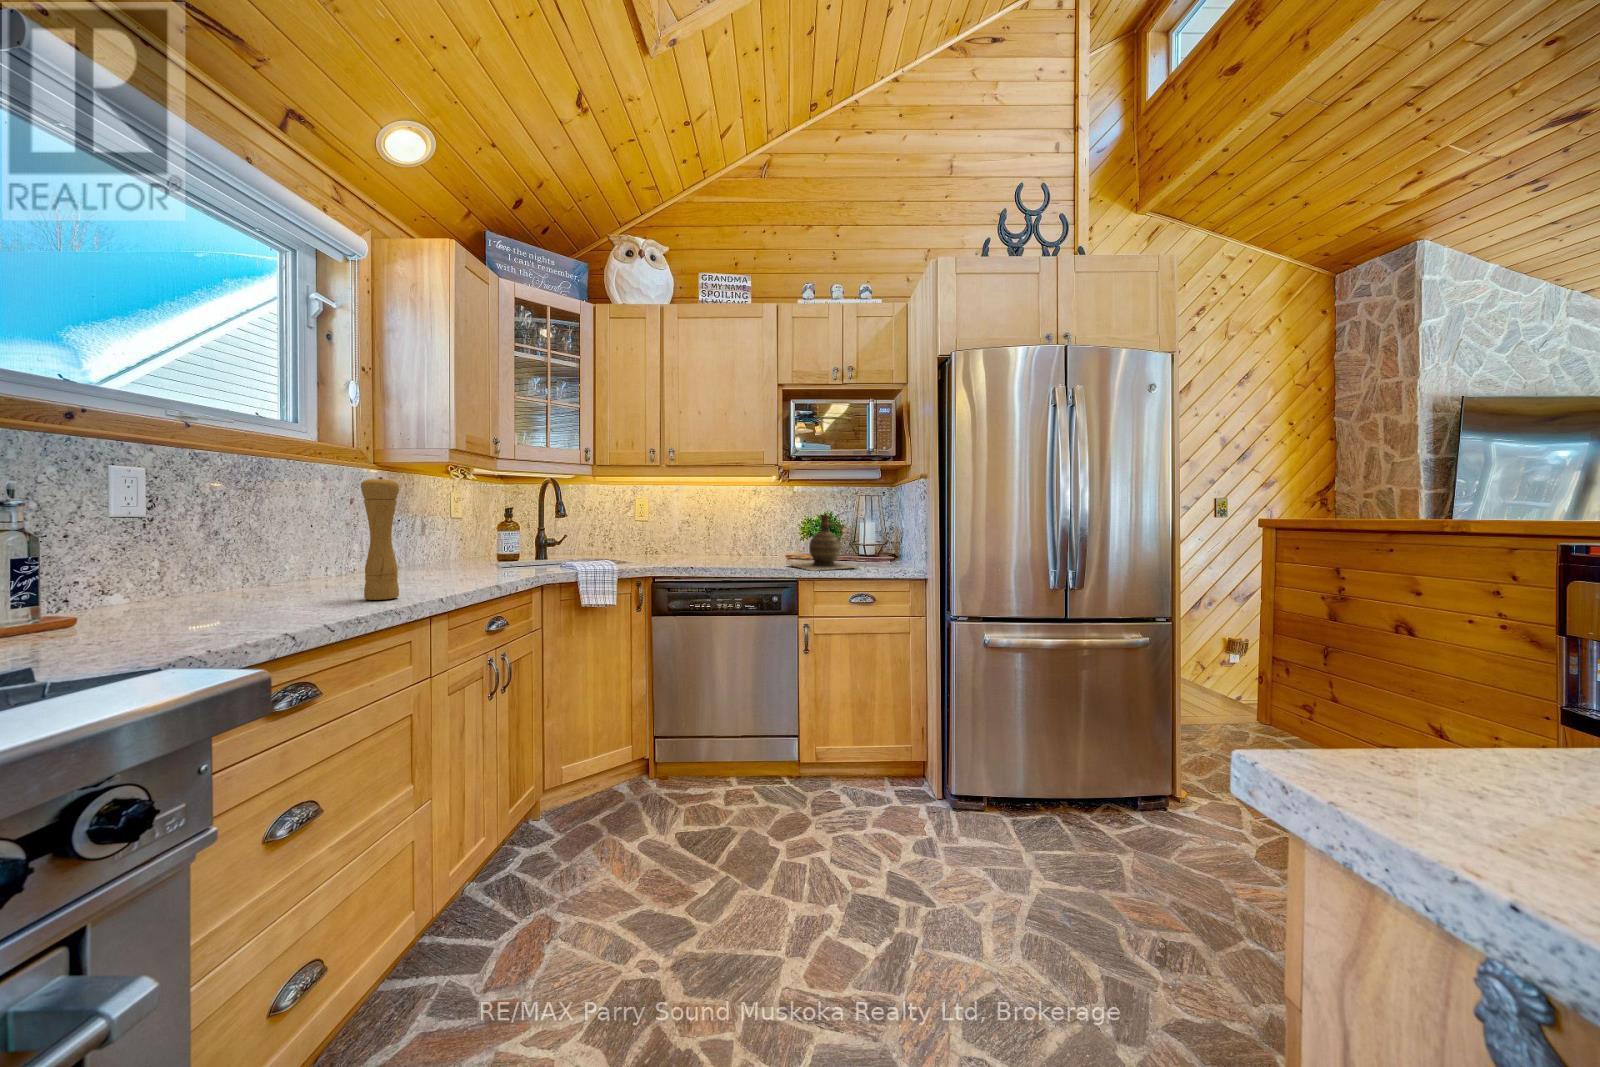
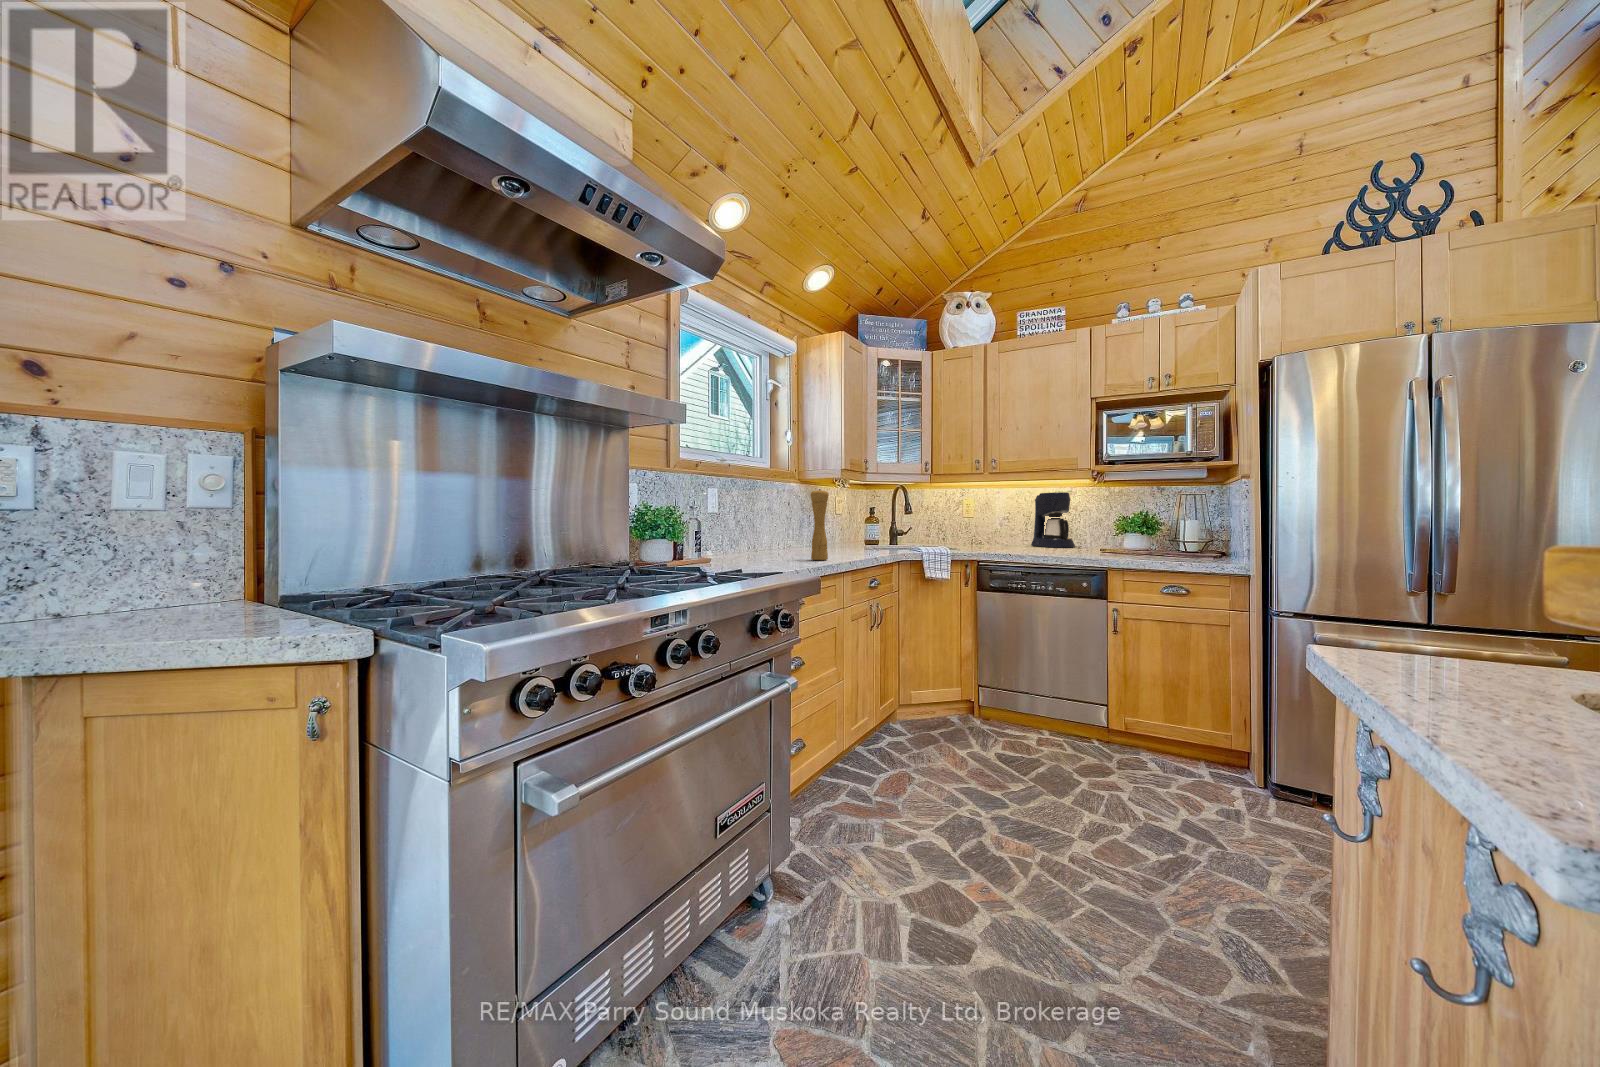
coffee maker: none [714,492,761,556] -> present [1031,492,1075,548]
ceramic jug: present [789,515,857,571] -> none [1092,509,1169,558]

